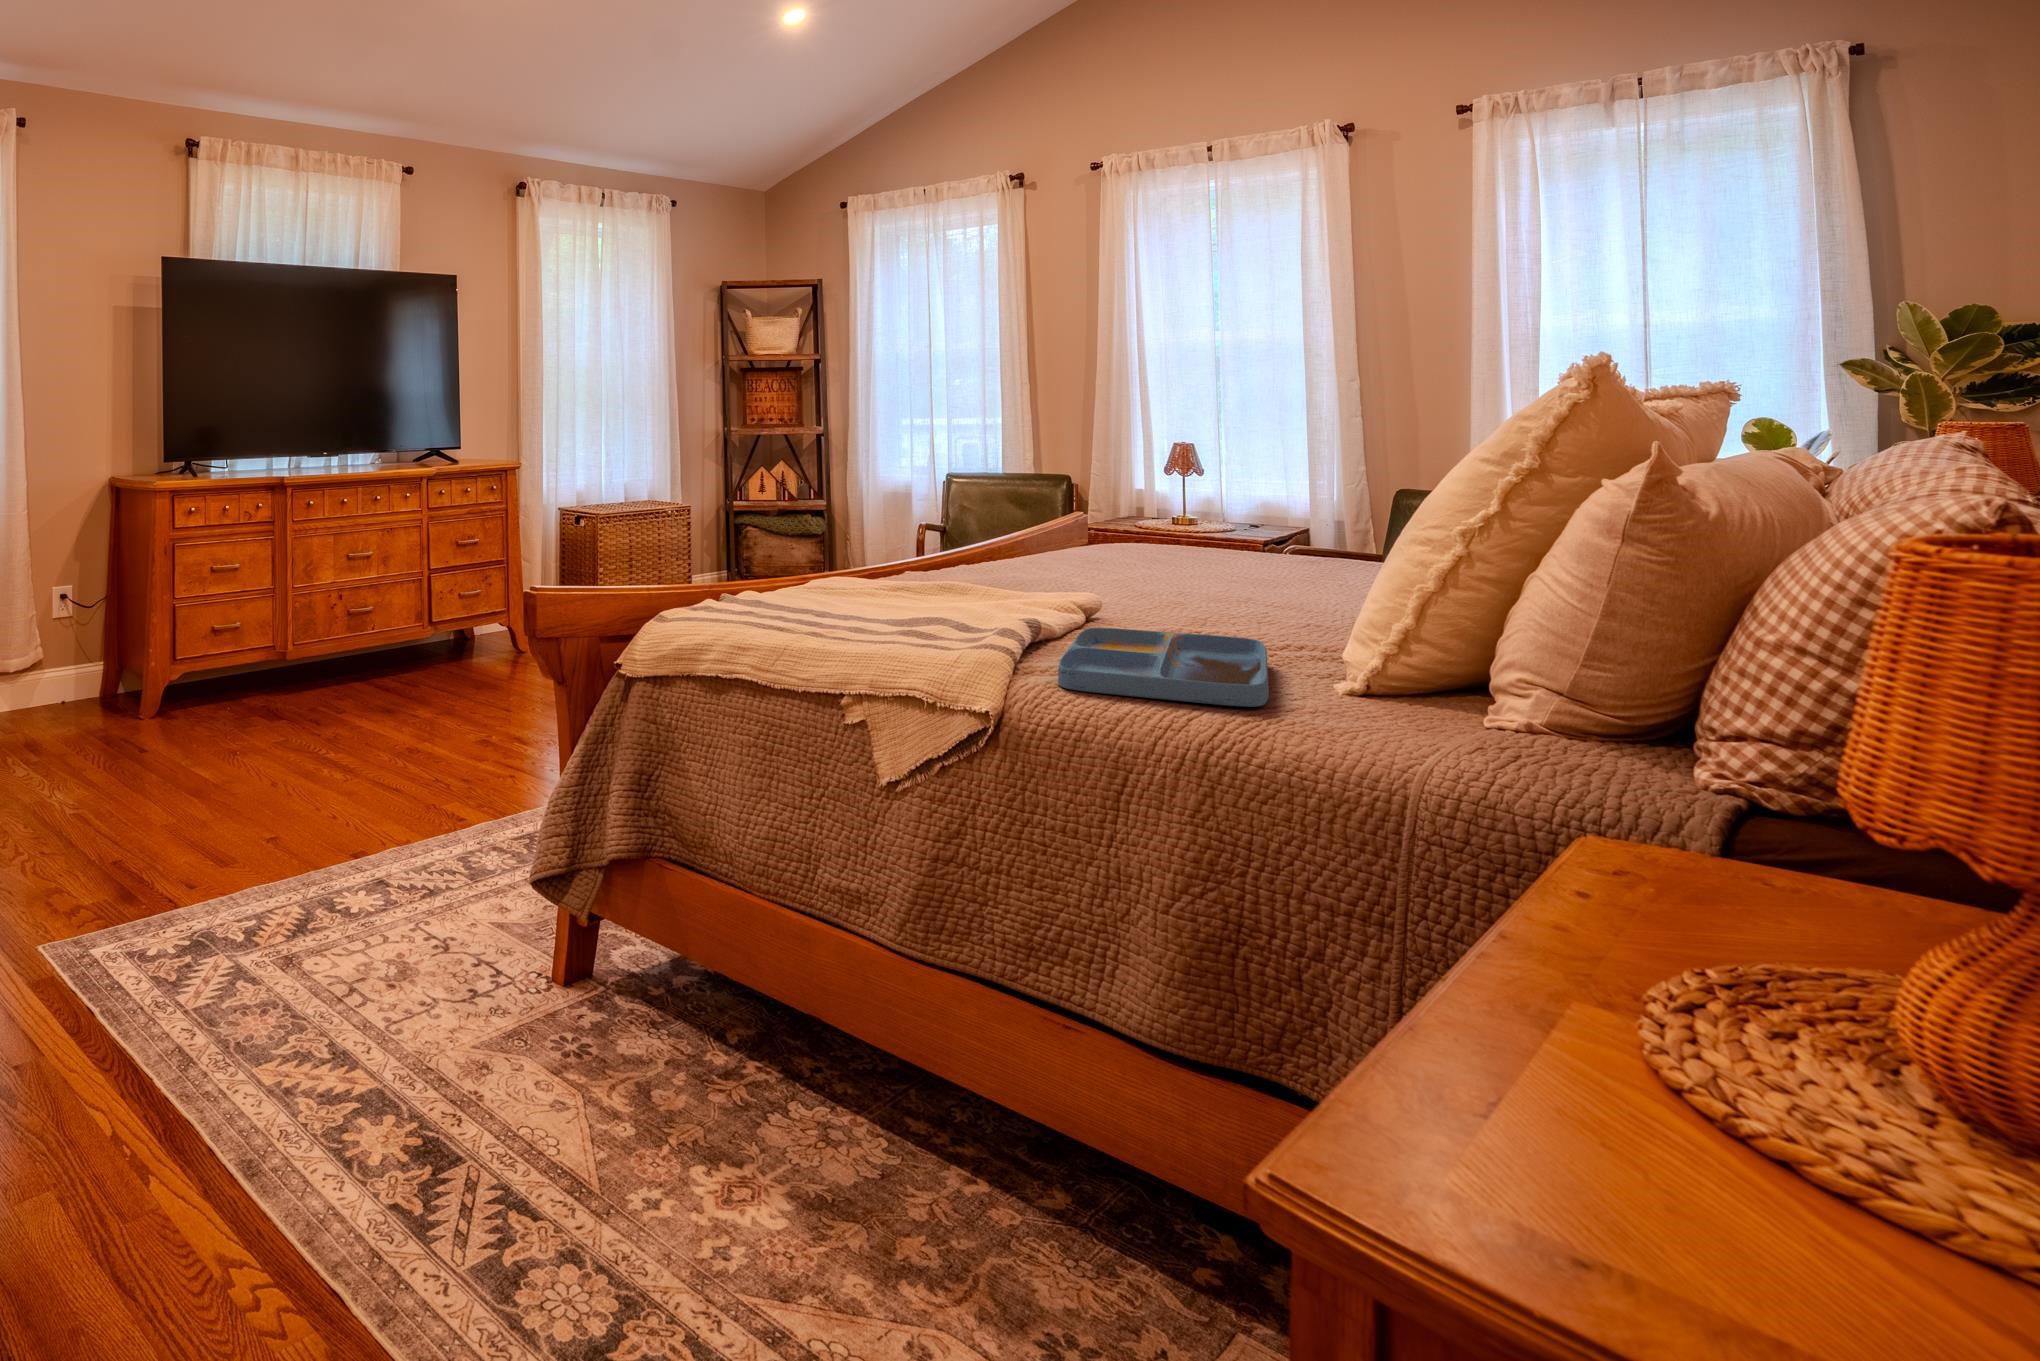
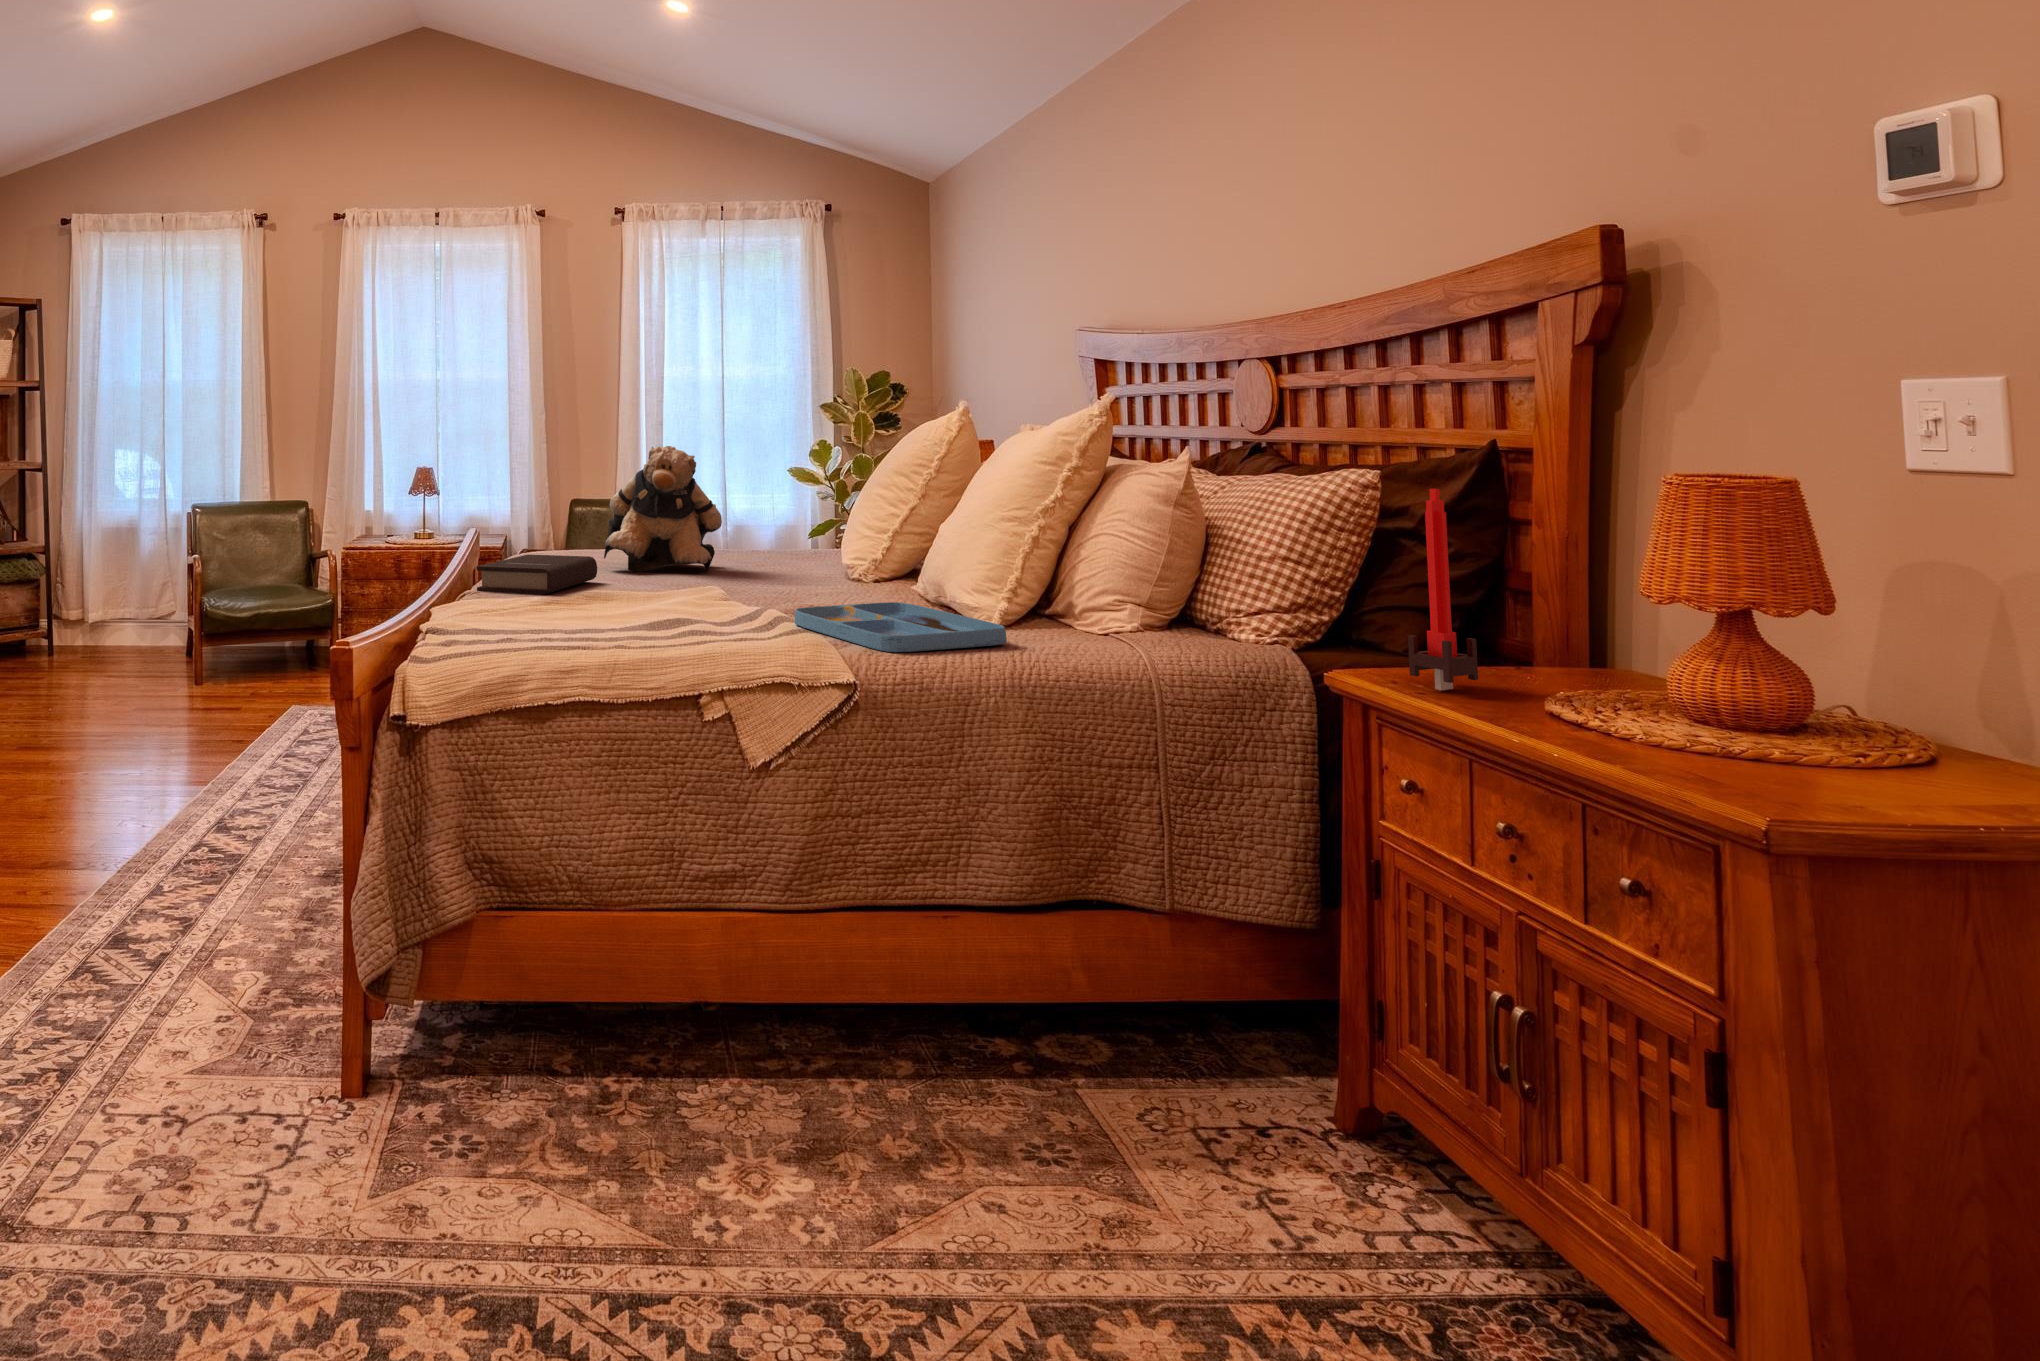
teddy bear: none [1127,425,1300,582] -> present [604,446,722,572]
candle: none [1665,536,1794,910] -> present [1408,489,1478,690]
book: none [907,541,1068,583] -> present [477,555,597,595]

